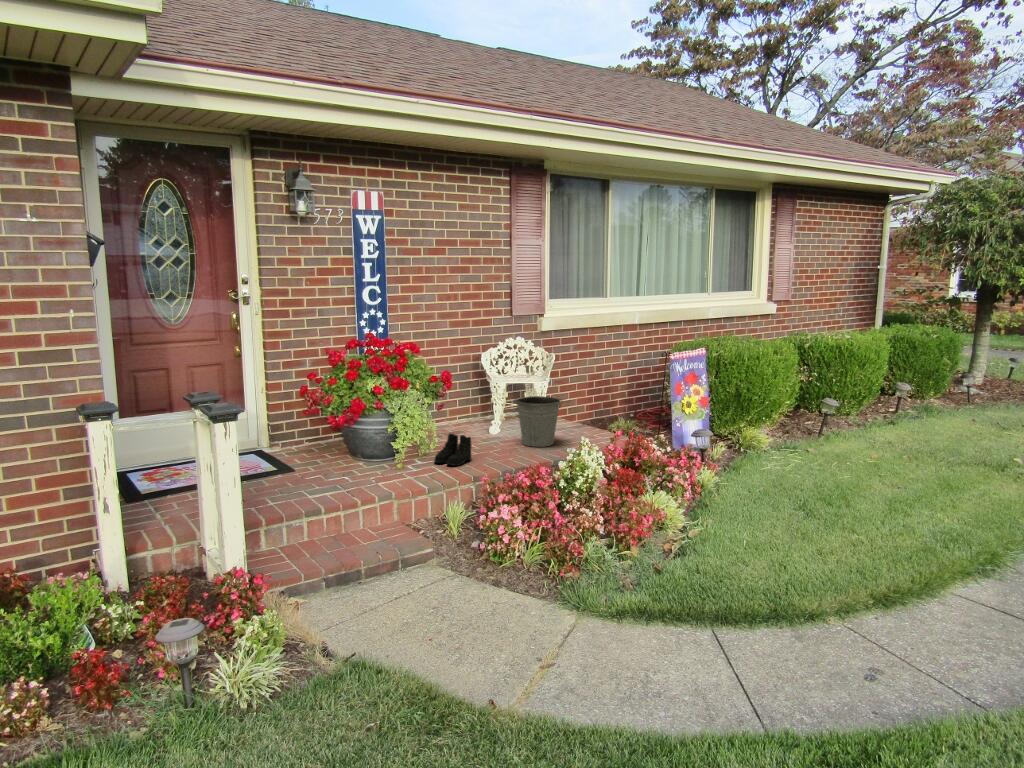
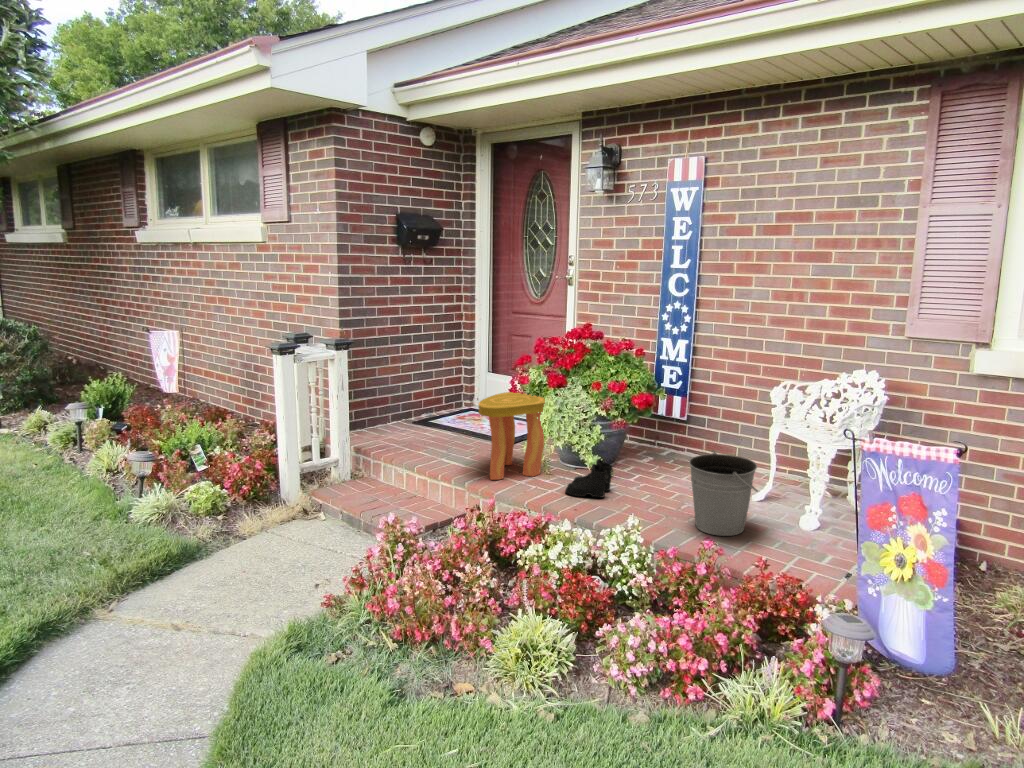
stool: none [340,401,404,484] -> present [479,392,545,480]

